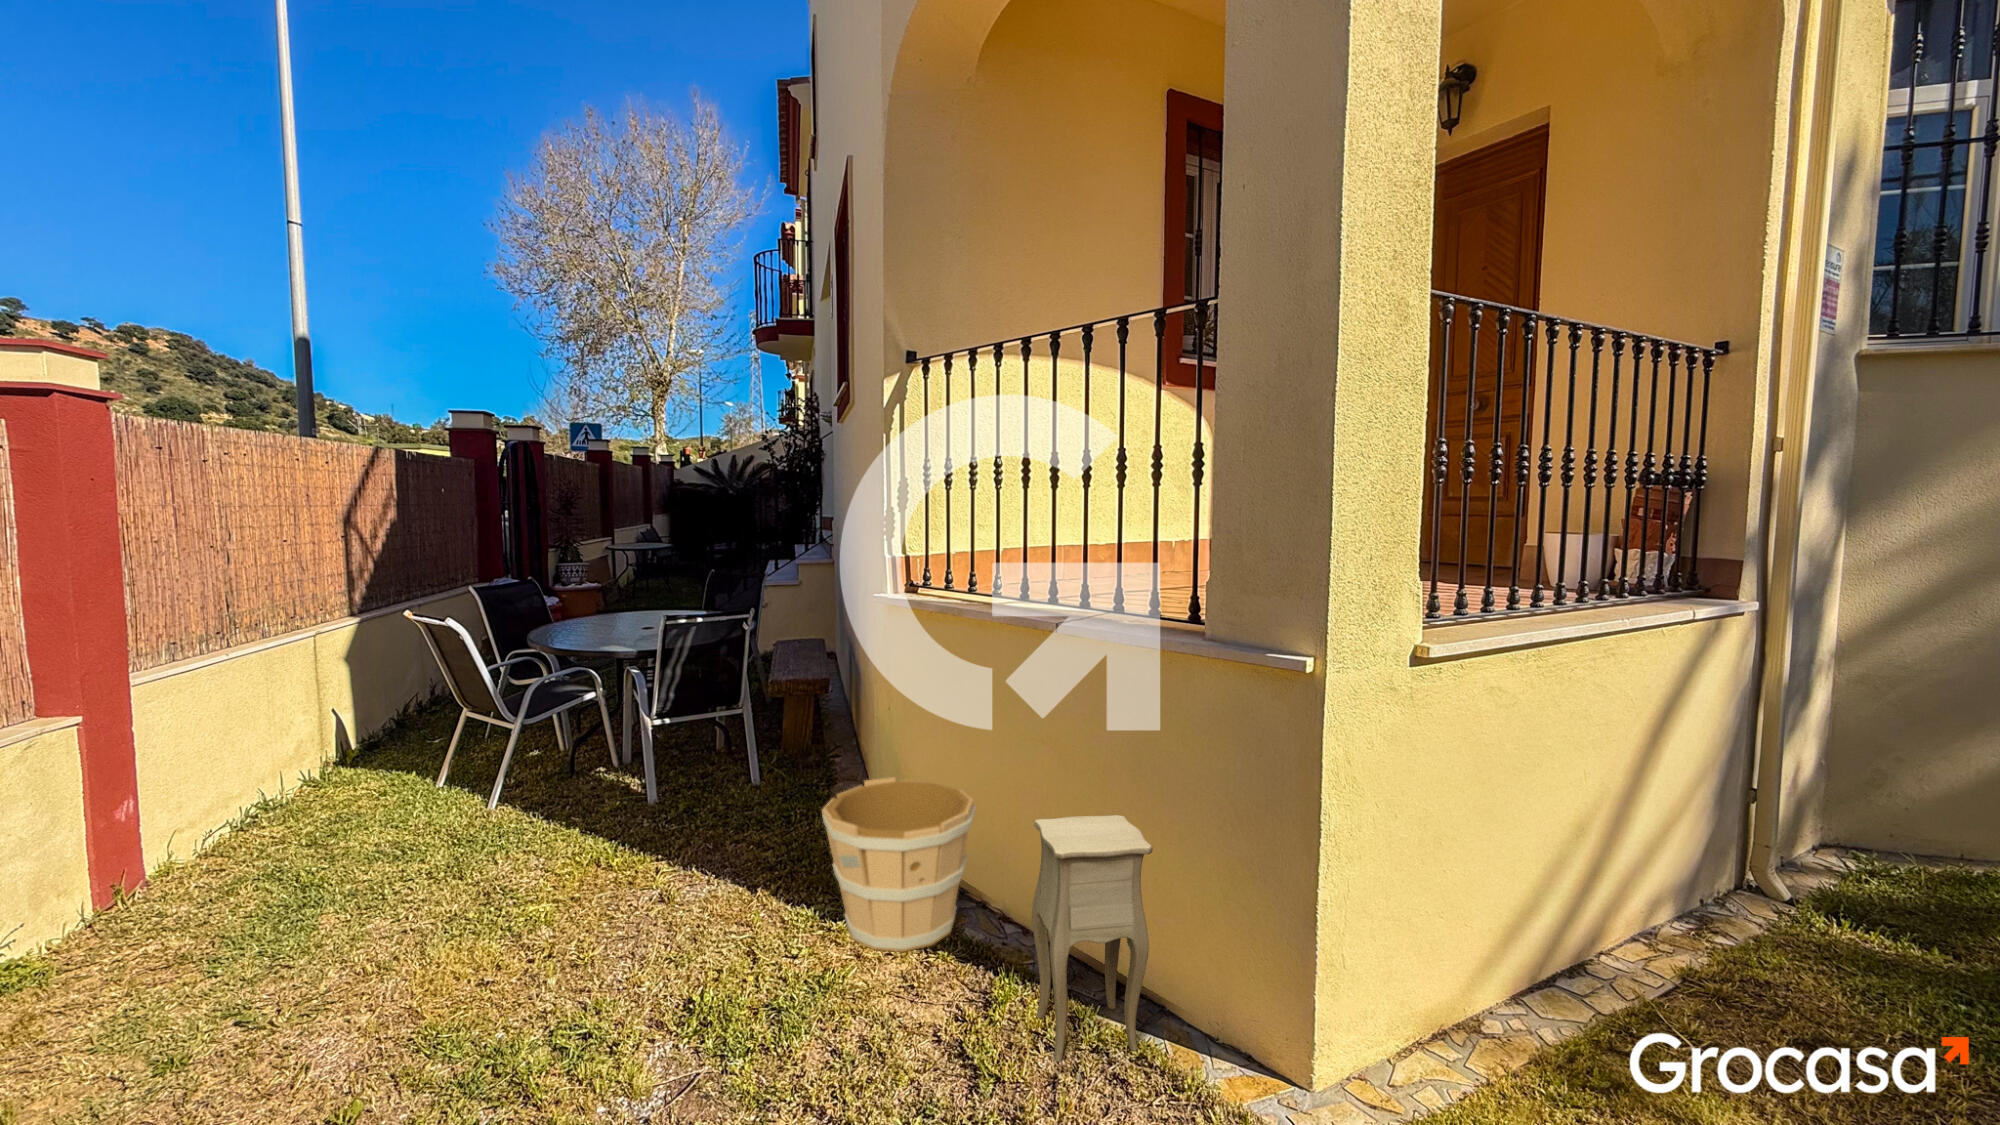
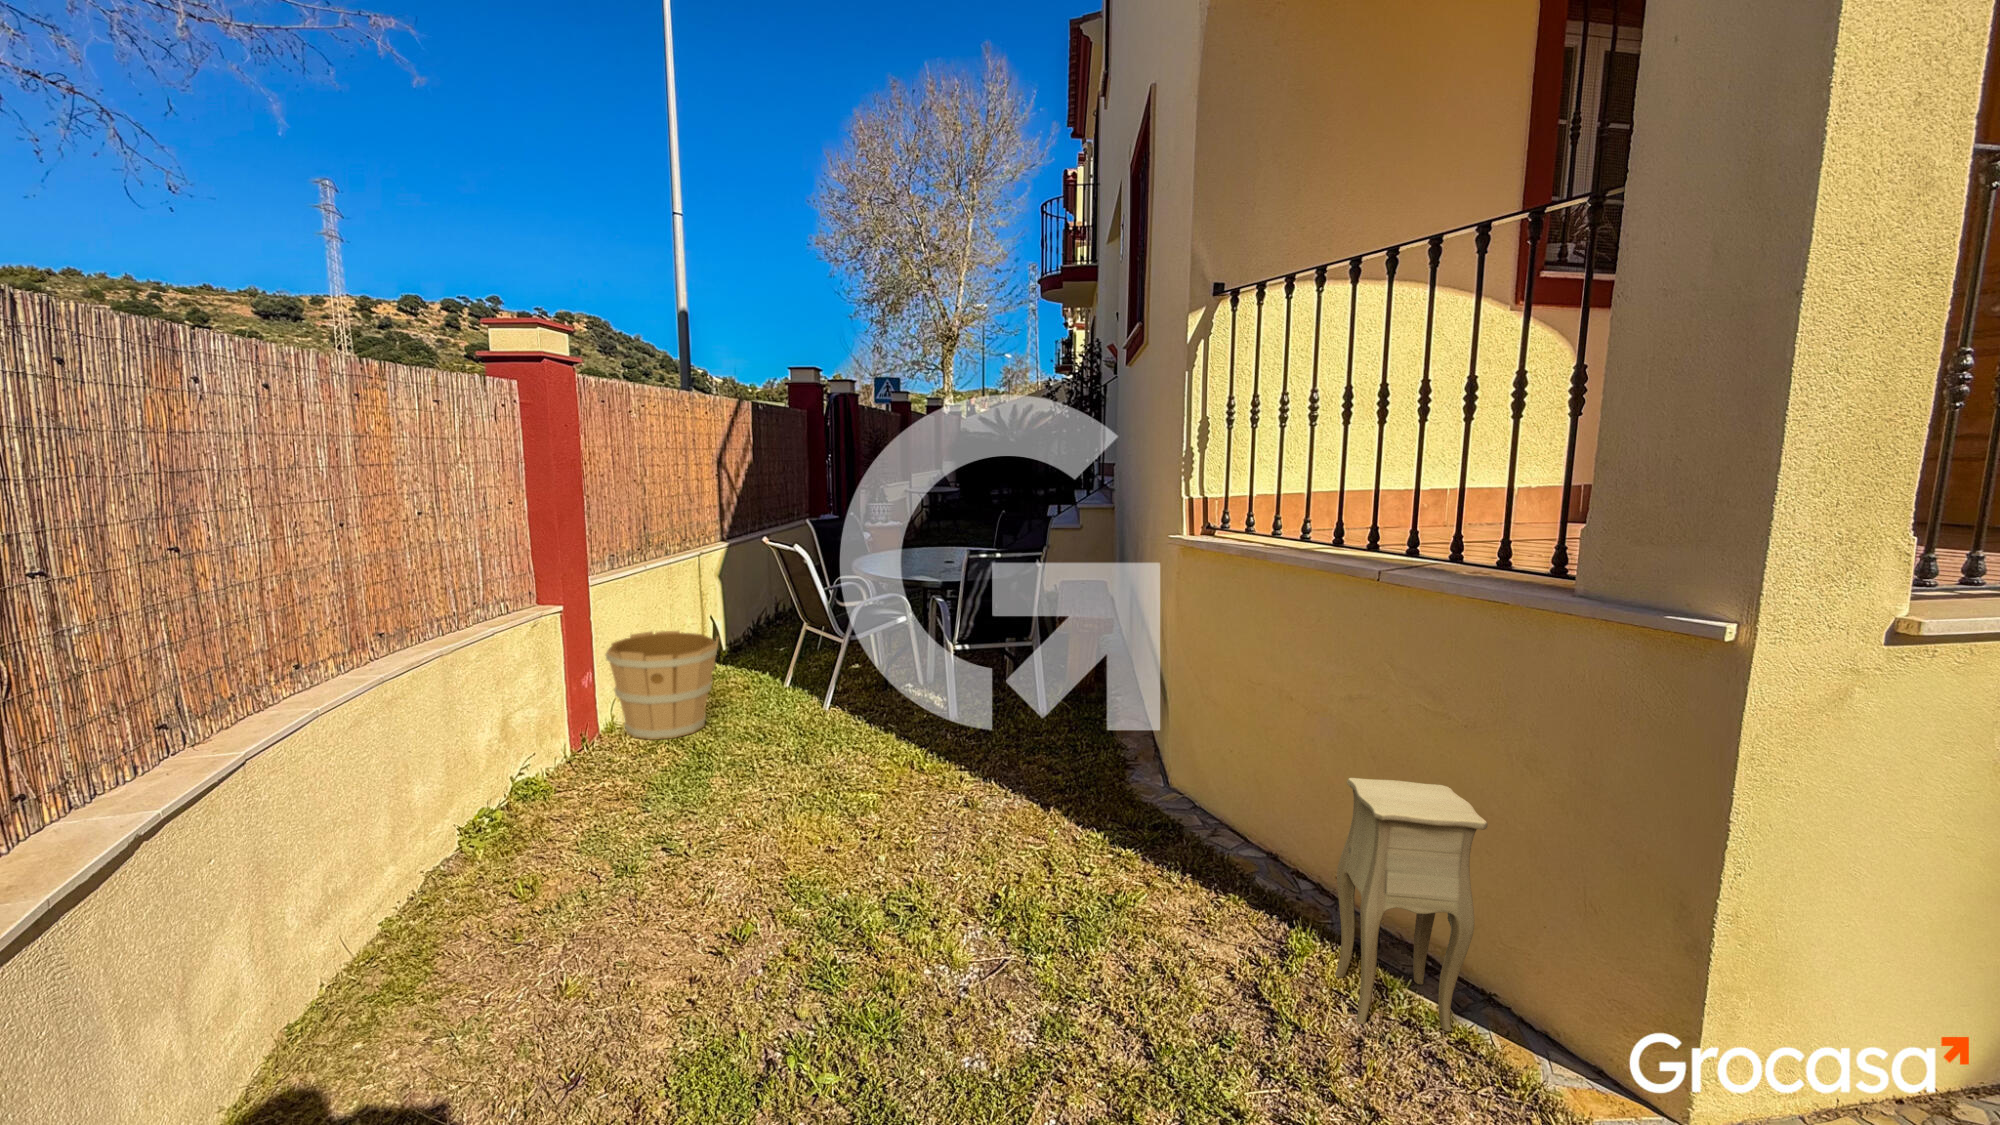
wooden bucket: present [822,777,976,952] -> present [606,631,719,740]

